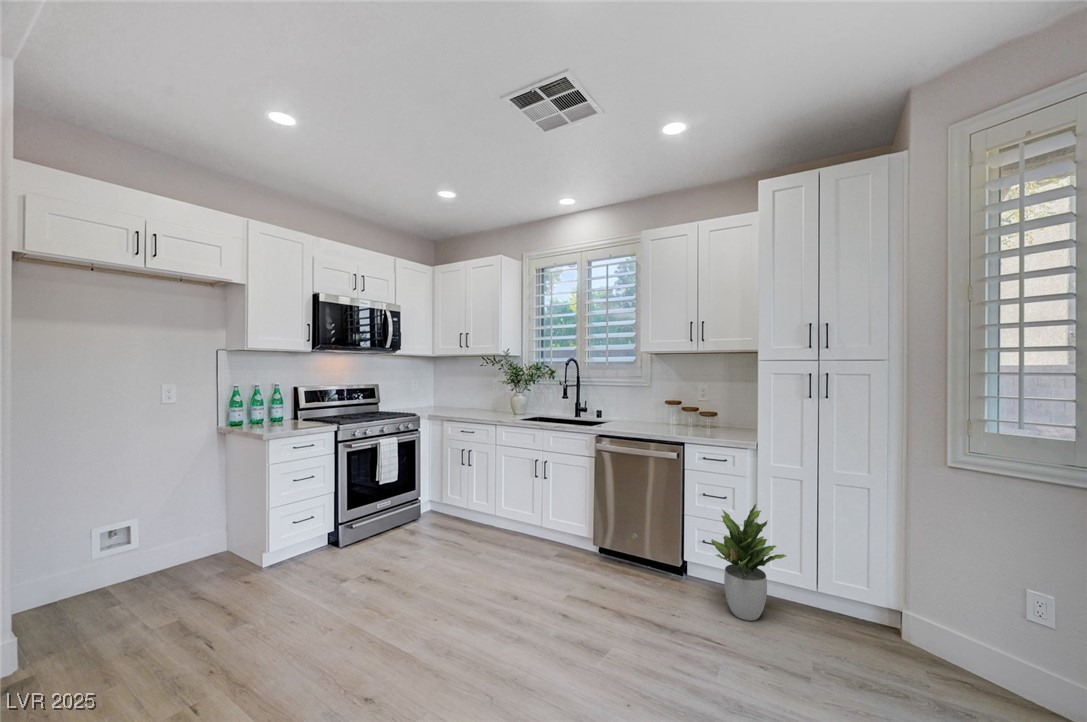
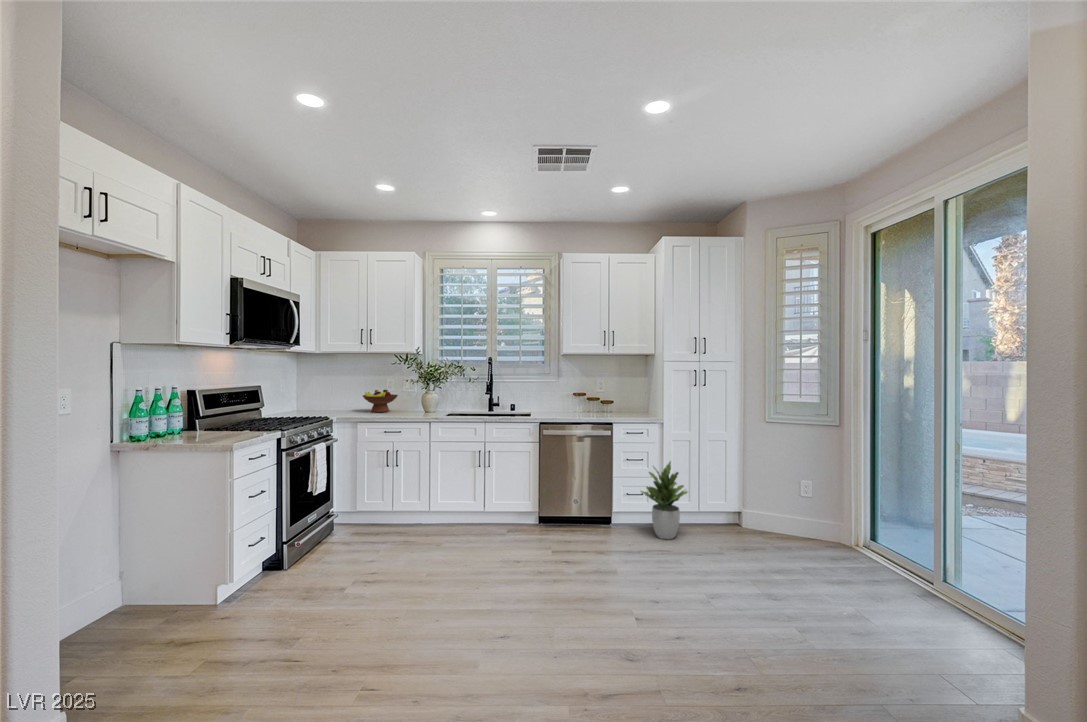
fruit bowl: none [459,391,493,413] -> present [363,390,398,412]

